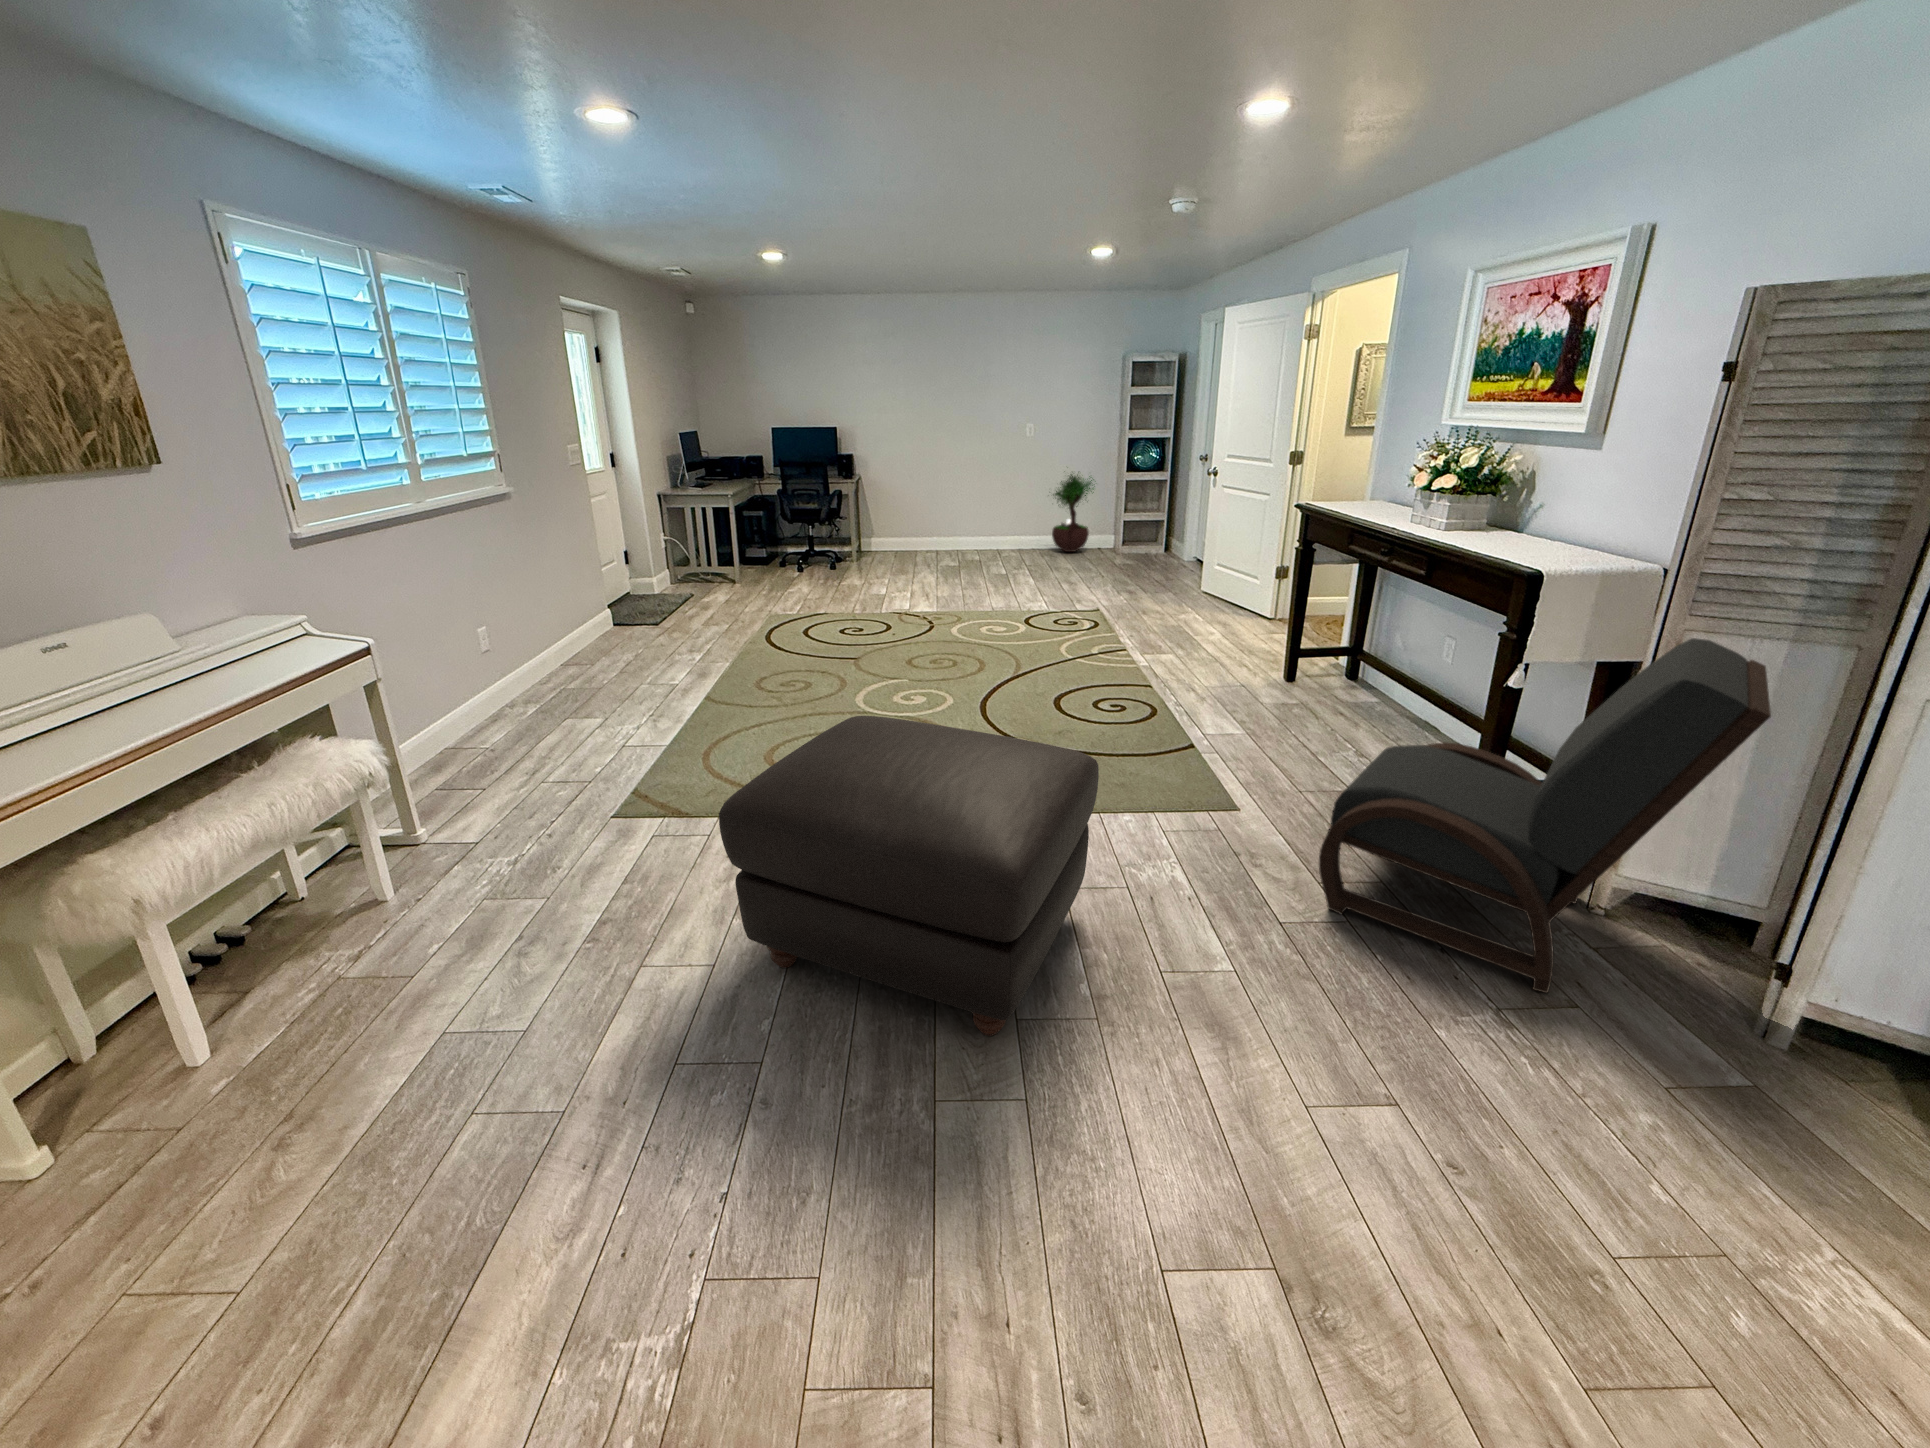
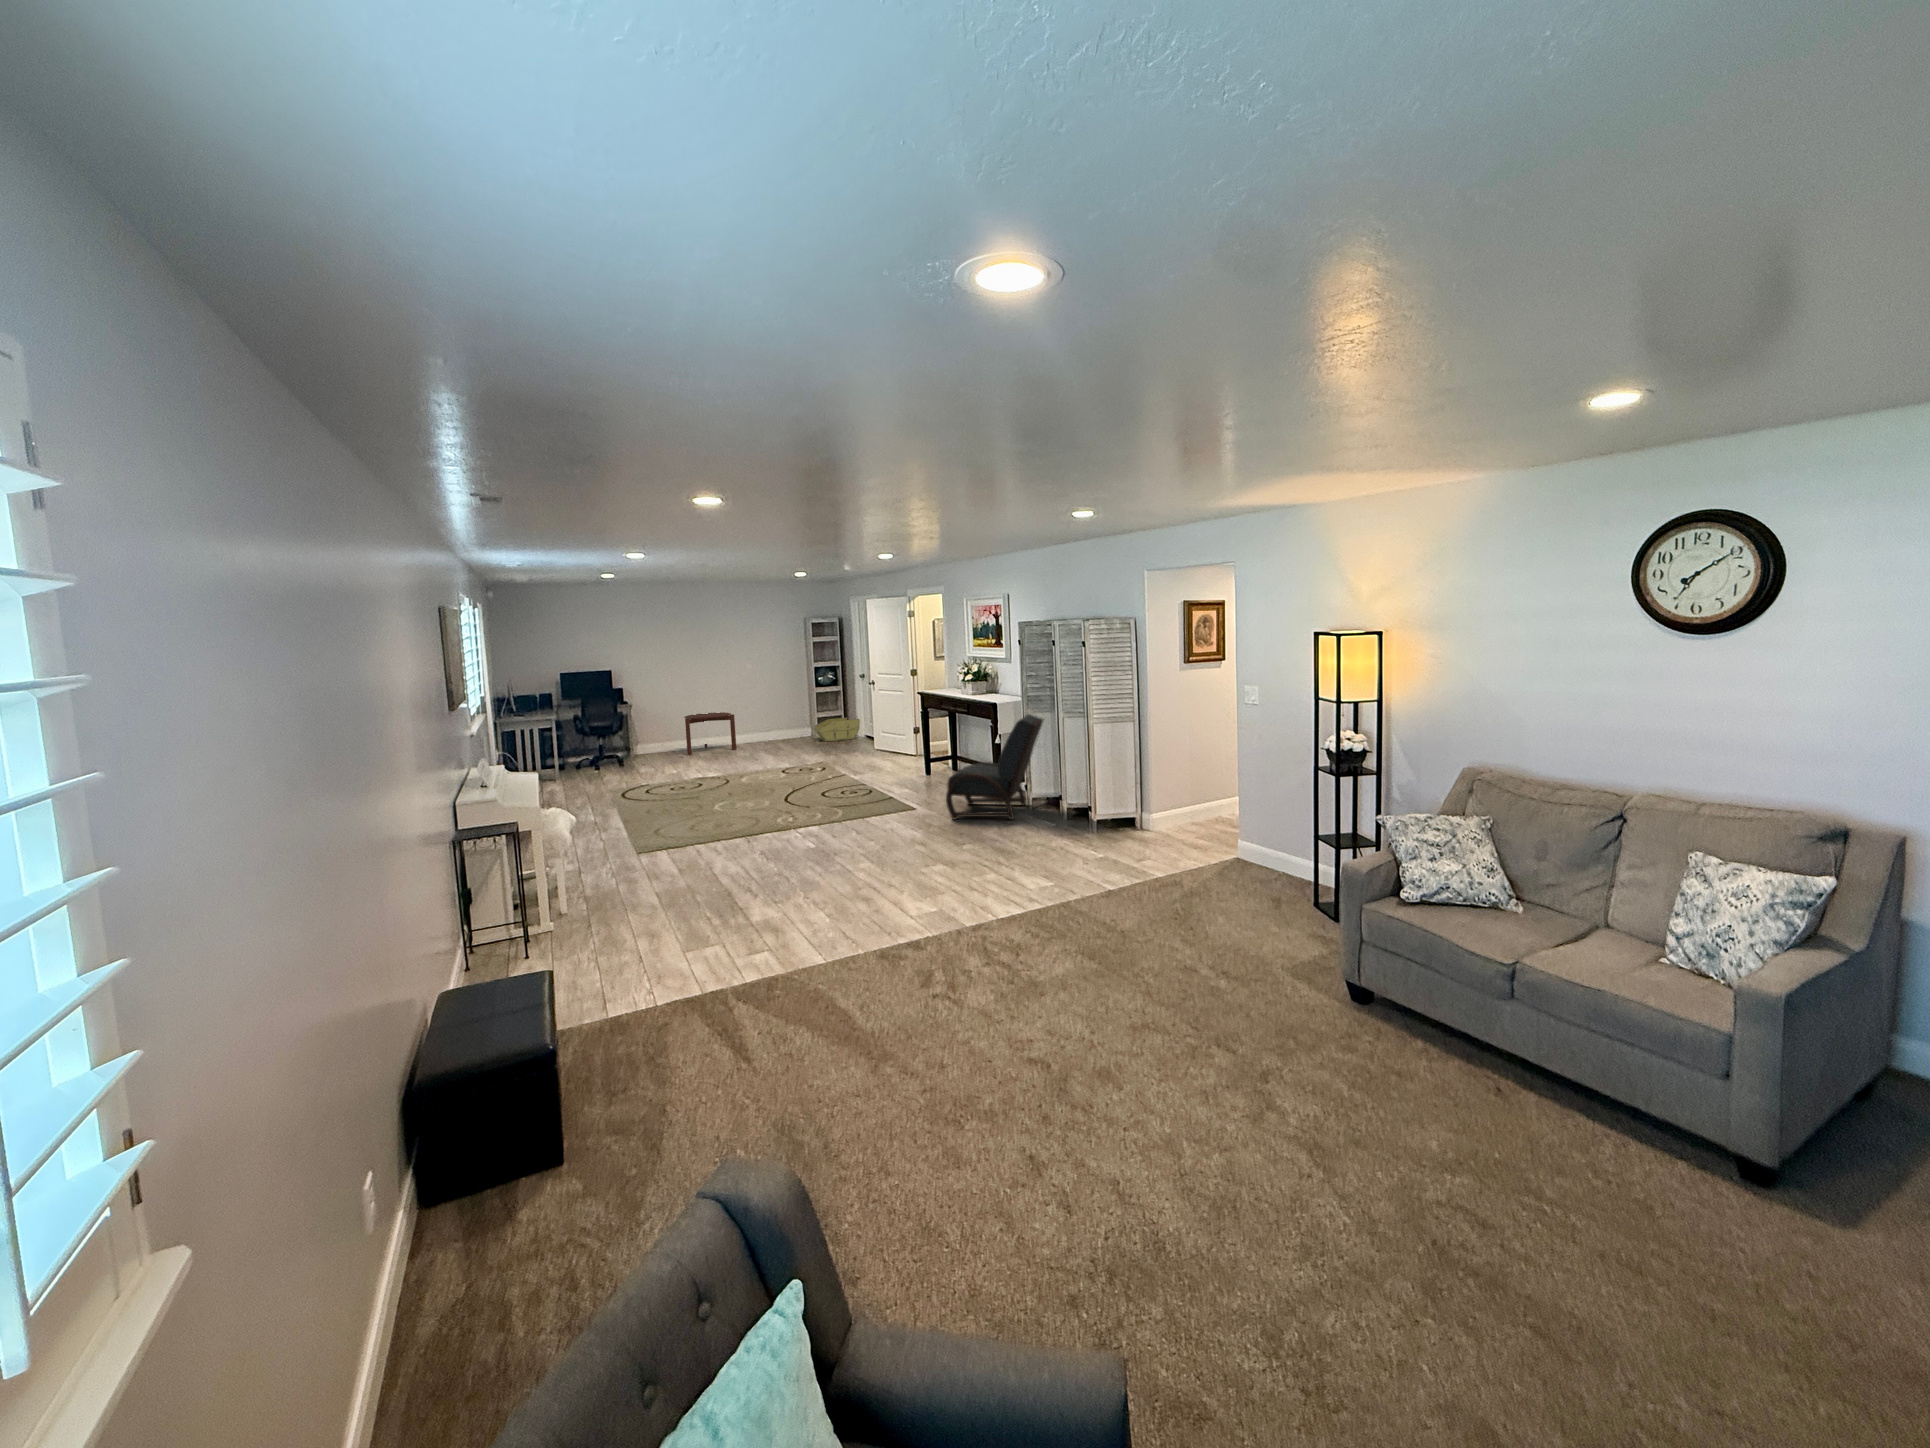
potted tree: present [1052,474,1095,552] -> none [768,686,800,740]
side table: none [923,500,993,561] -> present [684,712,736,755]
storage bin: none [1113,526,1188,564] -> present [813,717,860,742]
ottoman: present [719,716,1099,1036] -> none [751,770,872,861]

